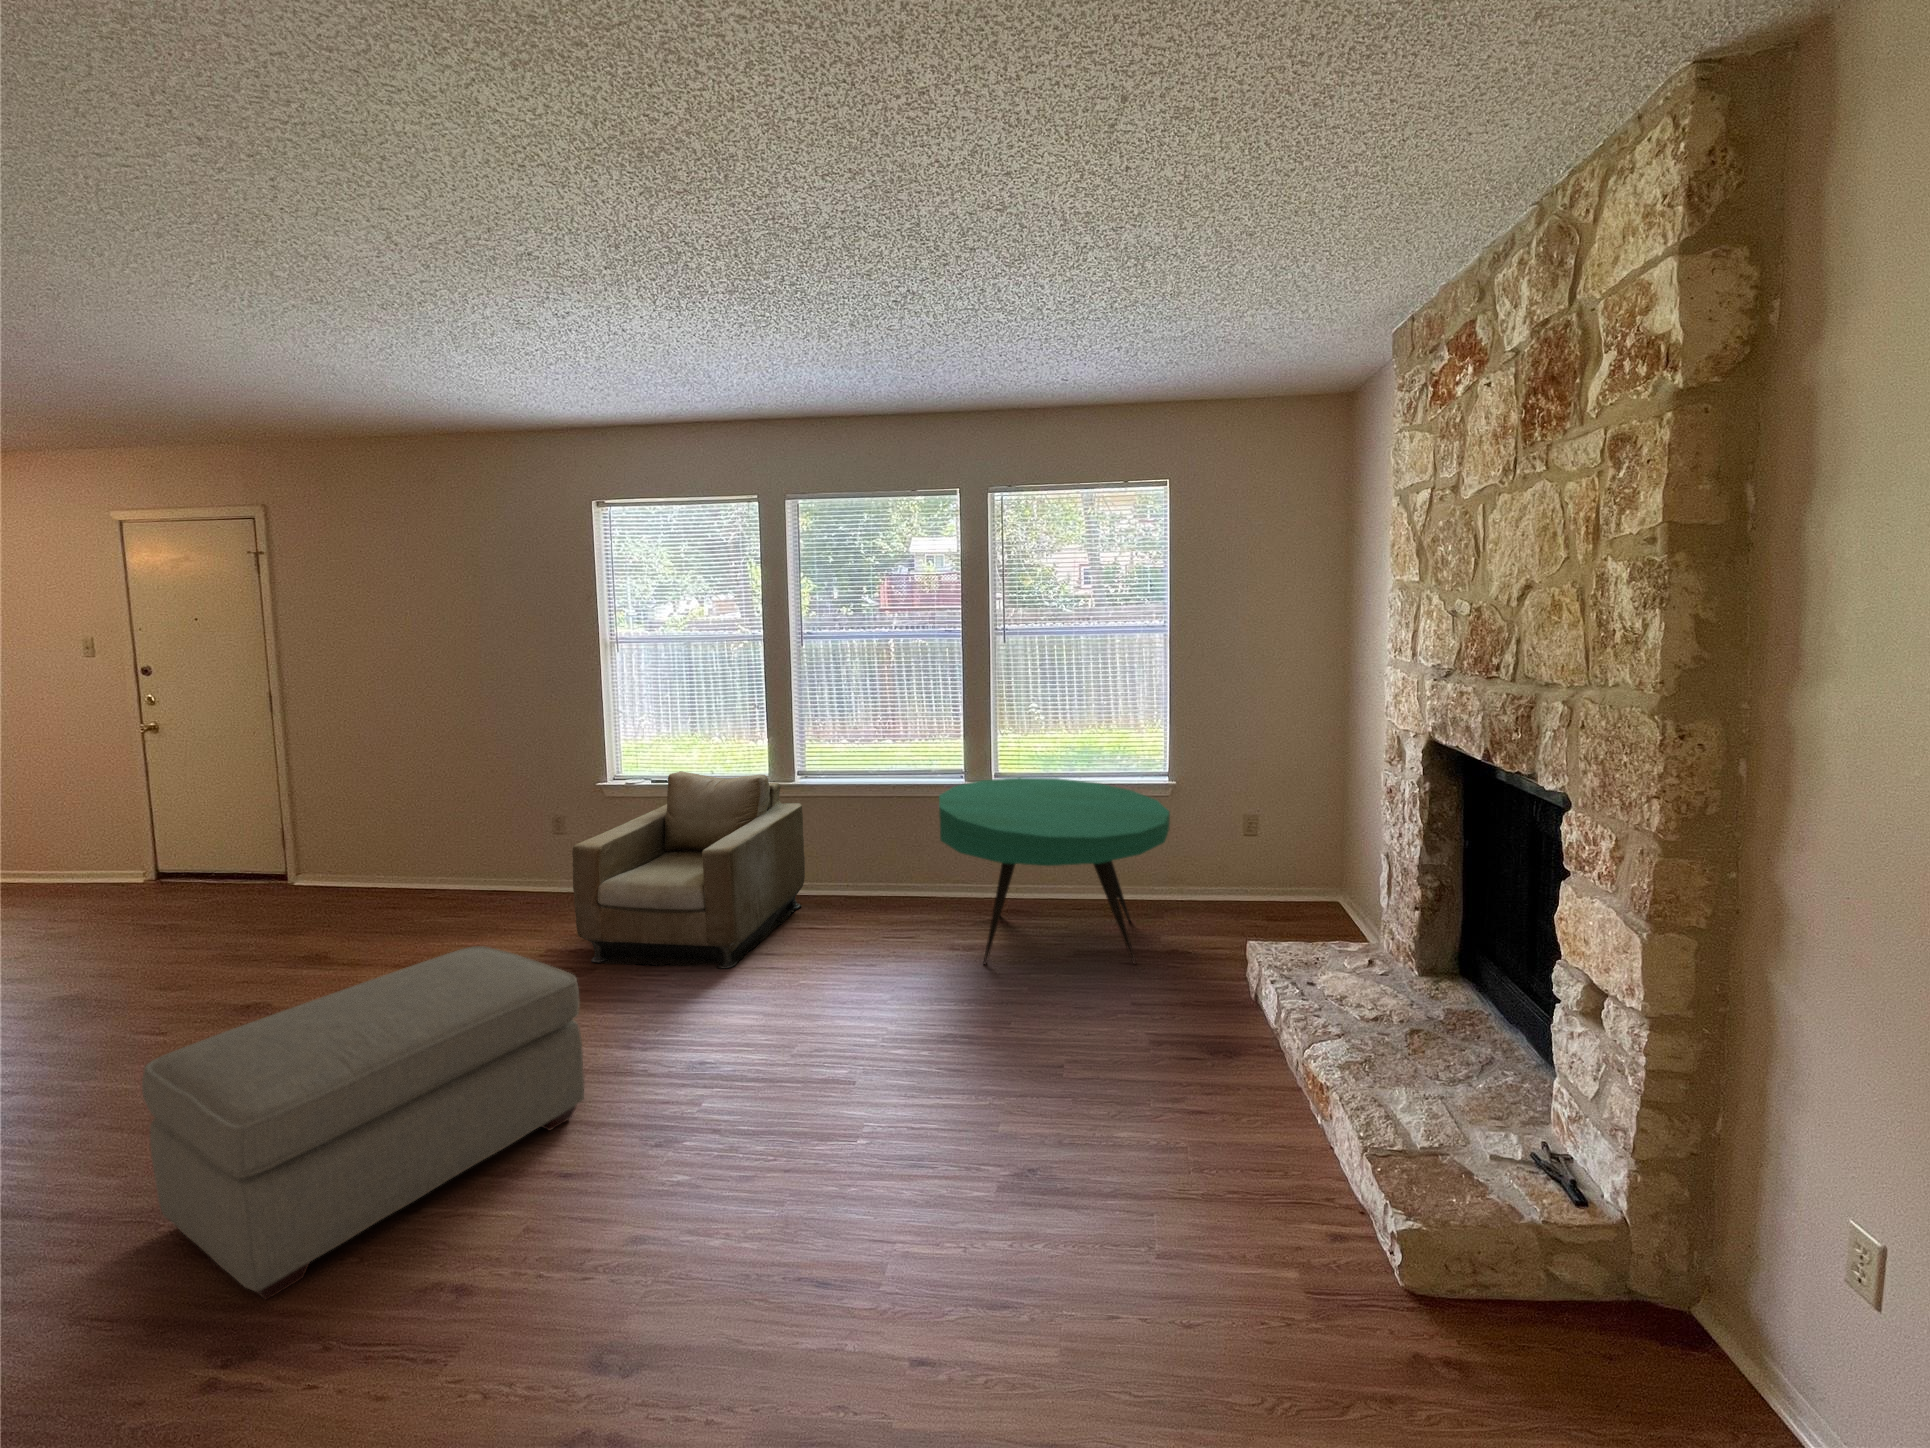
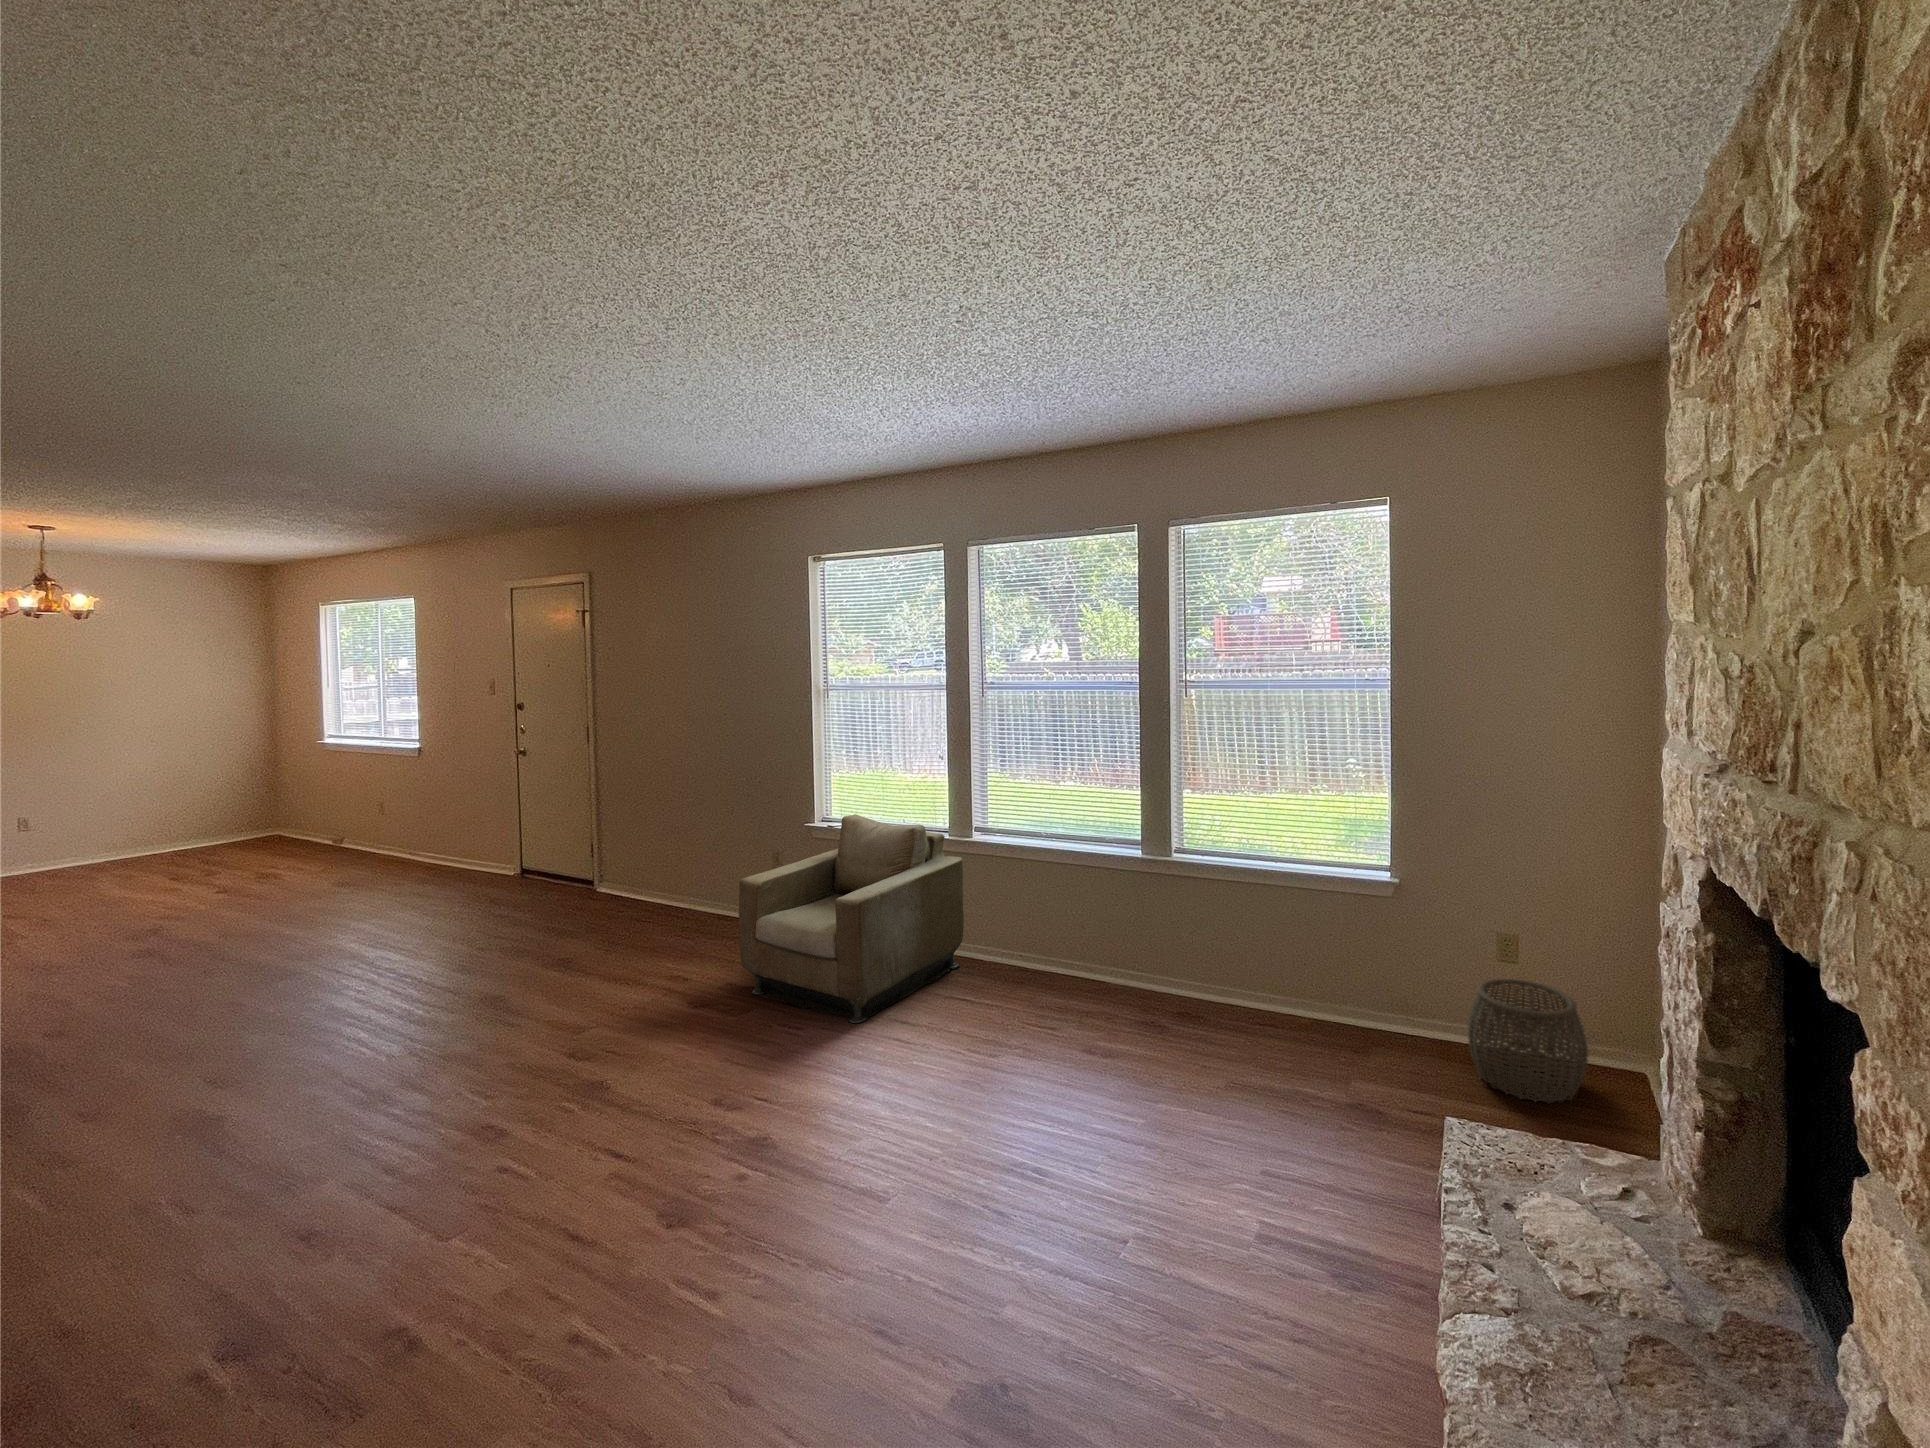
coffee table: present [939,778,1170,965] -> none [1064,852,1352,1115]
woven basket: none [1234,846,1313,927] -> present [1467,979,1588,1103]
ottoman: present [142,946,584,1300] -> none [314,968,650,1266]

